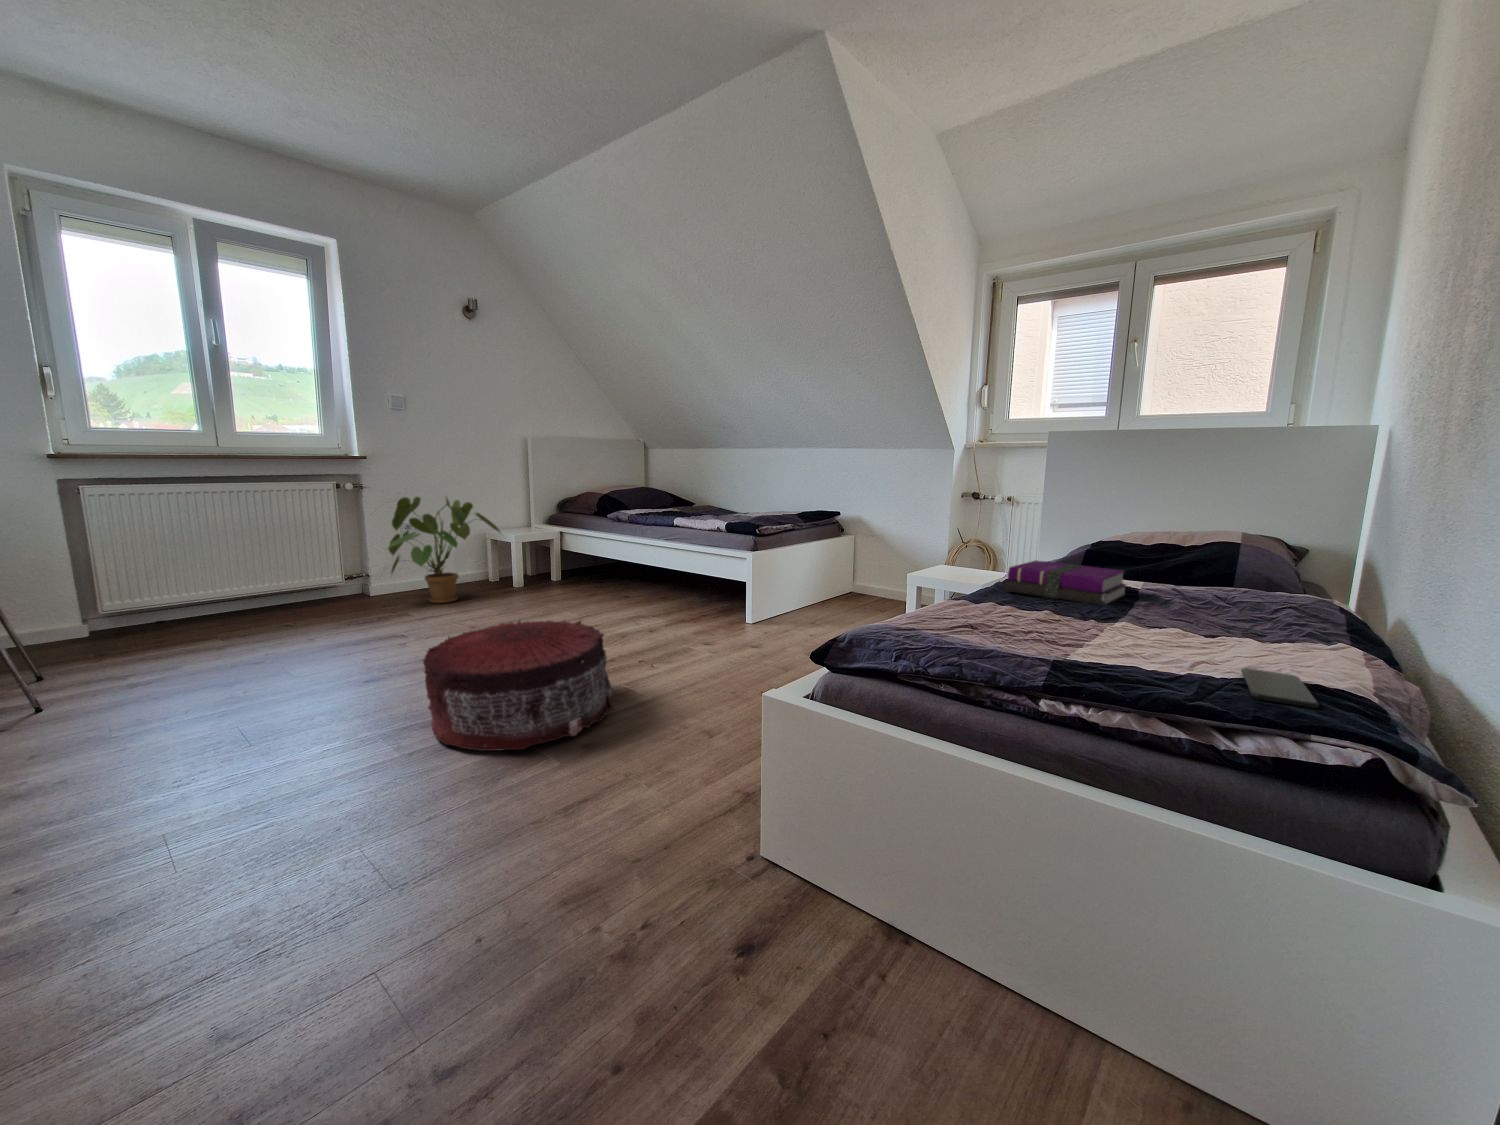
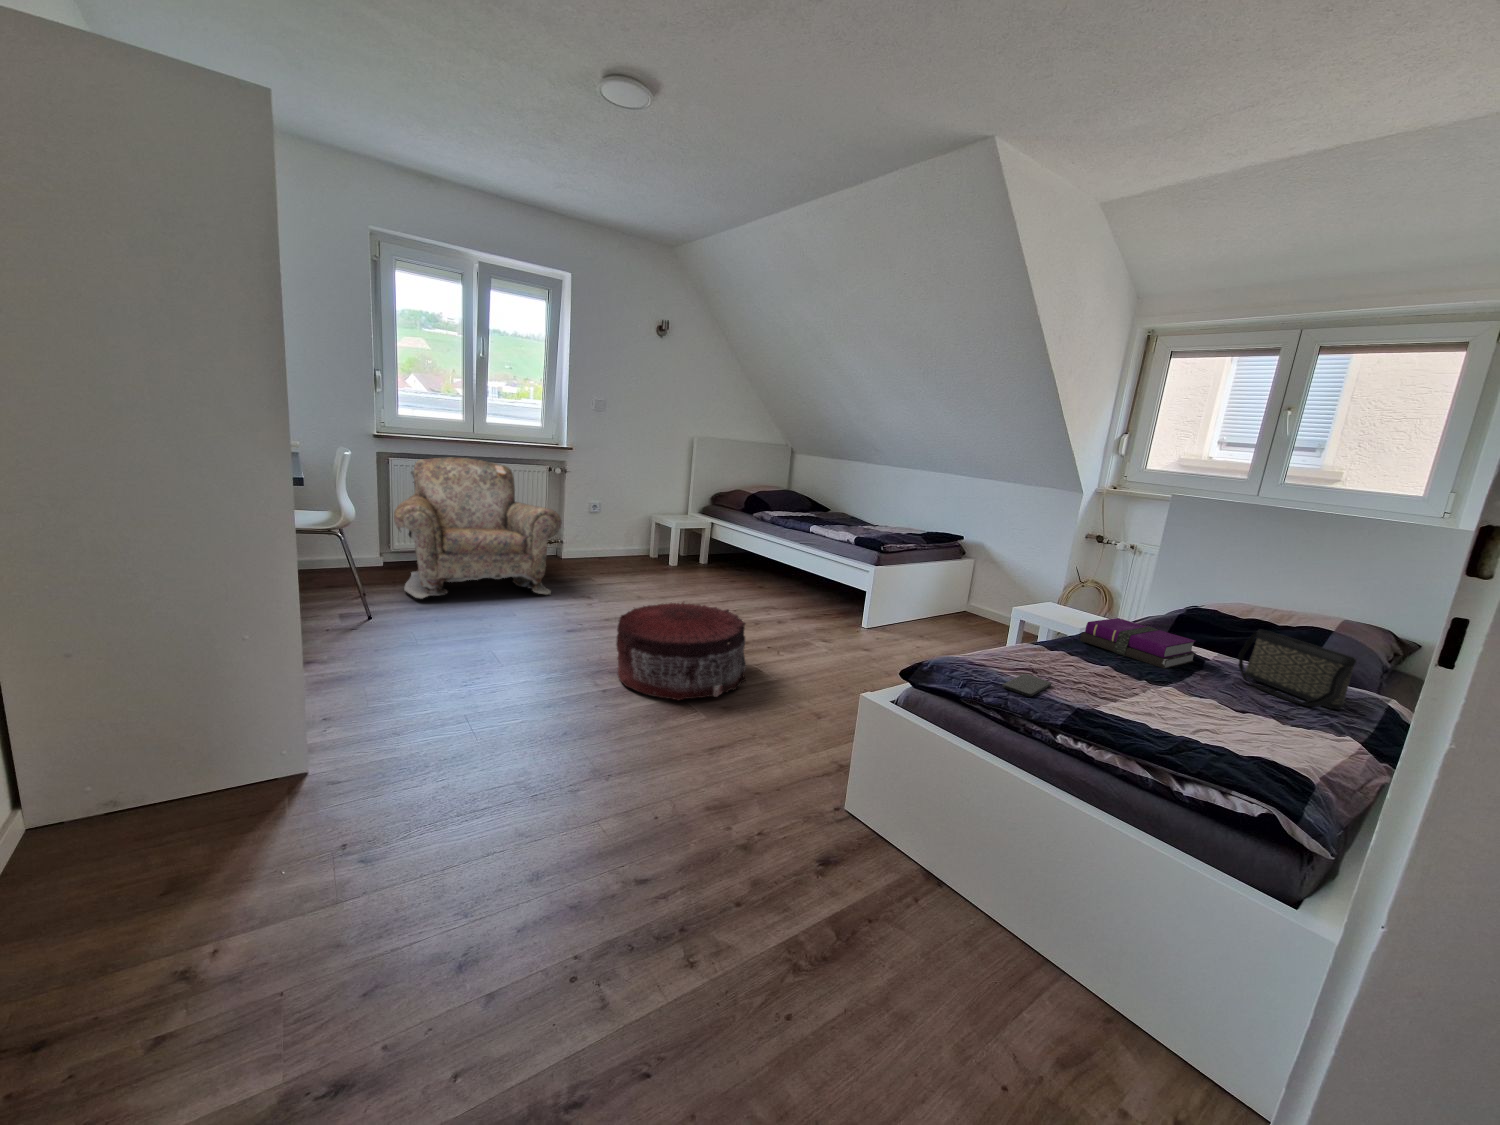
armchair: none [68,477,348,674] -> present [394,457,561,598]
house plant: present [388,497,500,603] -> none [581,483,670,572]
handbag: none [1177,545,1310,621] -> present [1239,629,1356,709]
smartphone: present [1241,668,1318,708] -> present [1002,674,1051,697]

